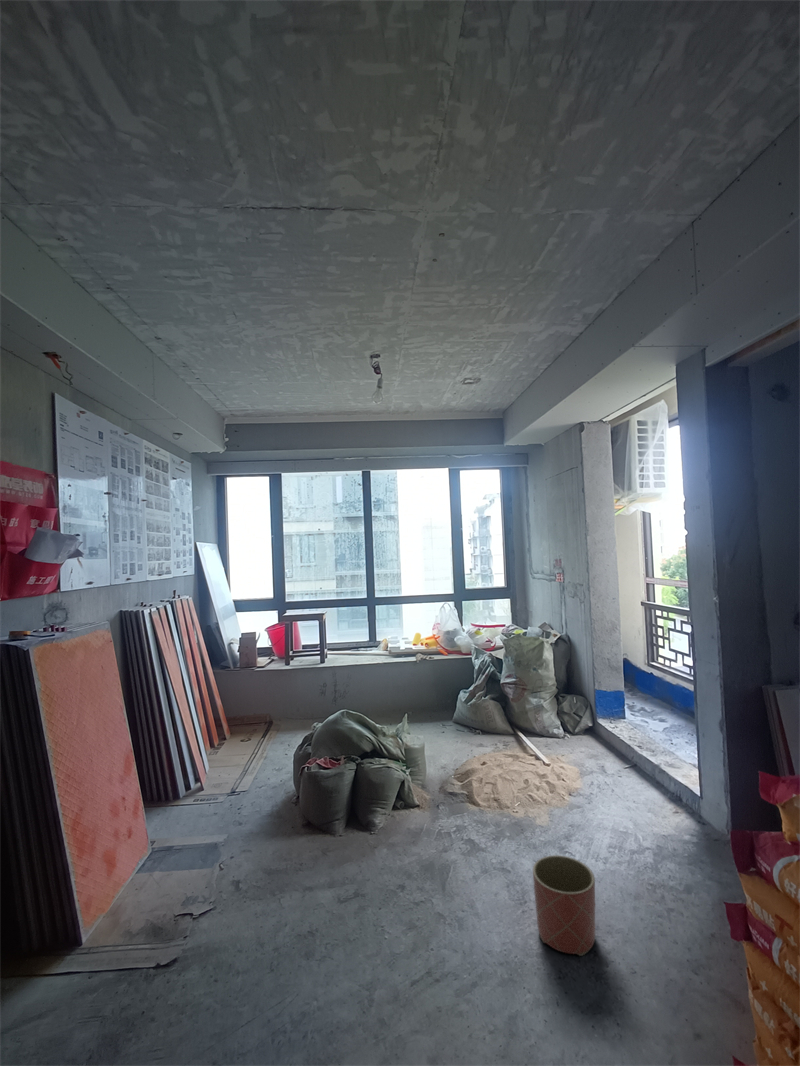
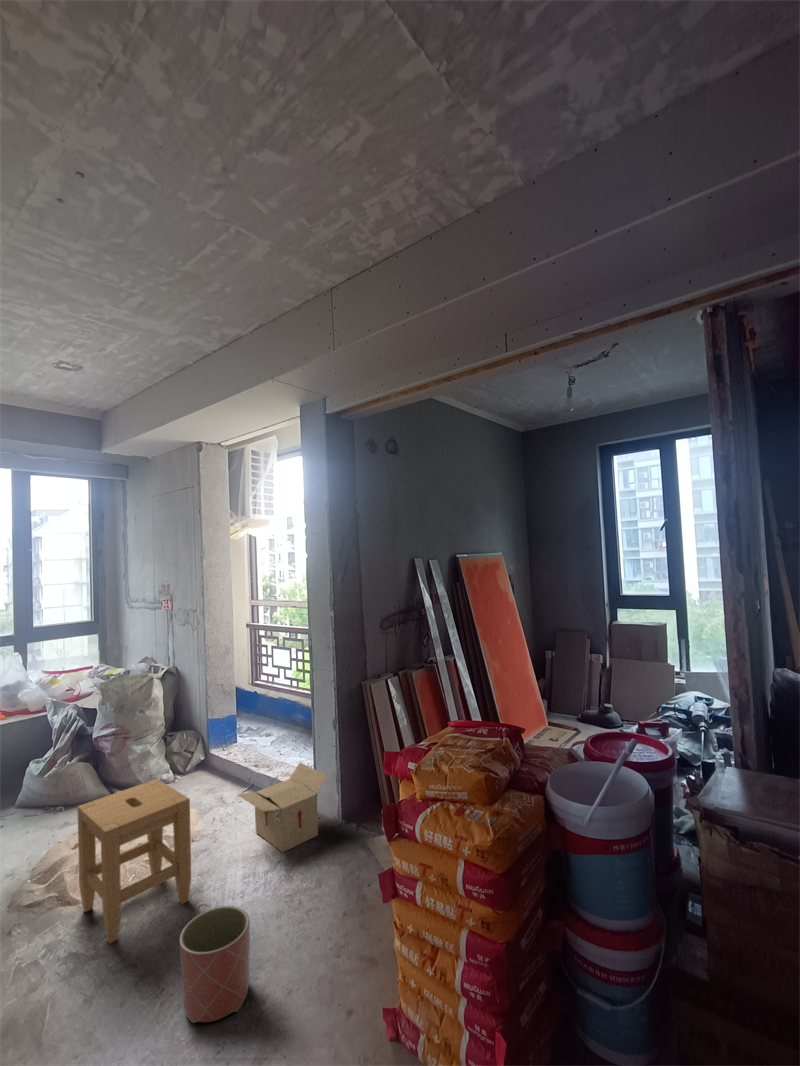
stool: none [475,729,559,847] -> present [78,779,191,944]
cardboard box: none [609,755,711,839] -> present [238,763,327,852]

